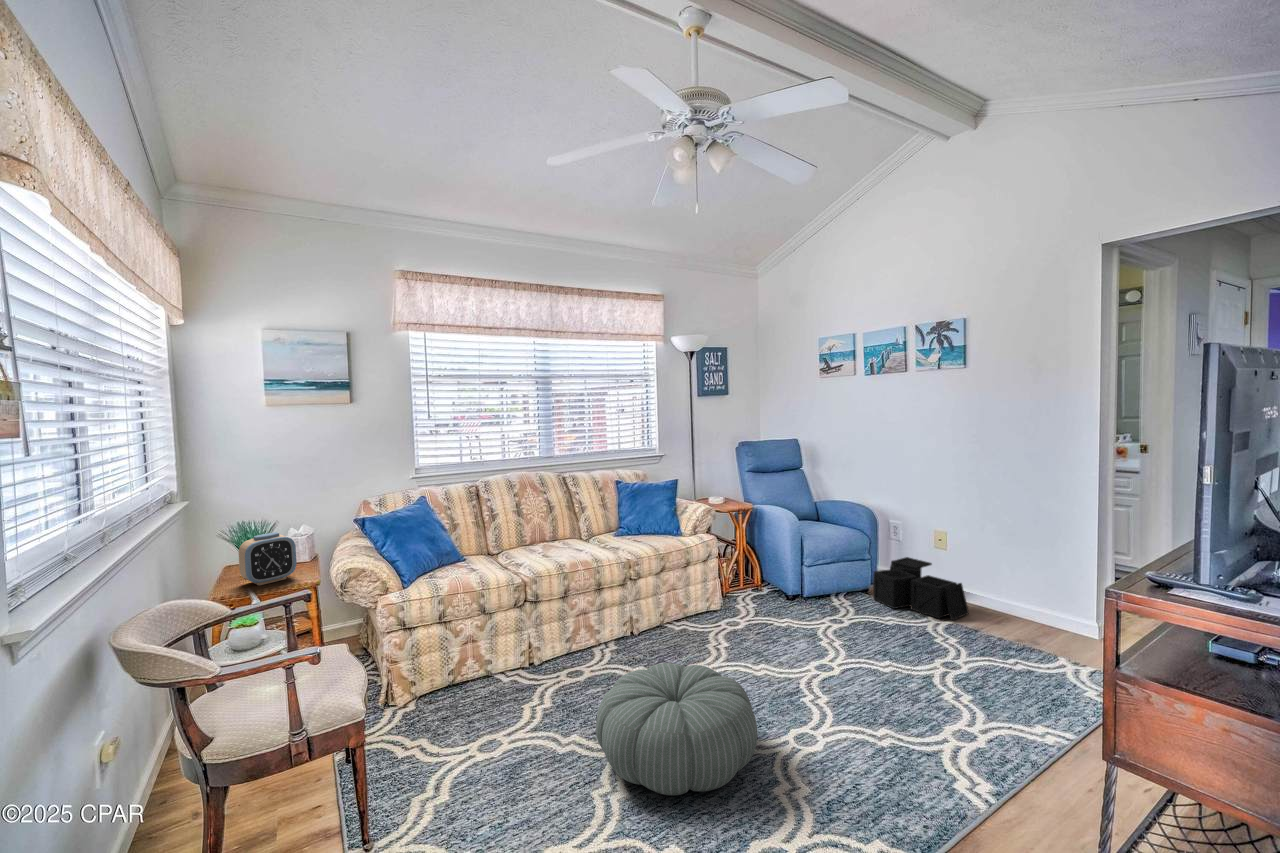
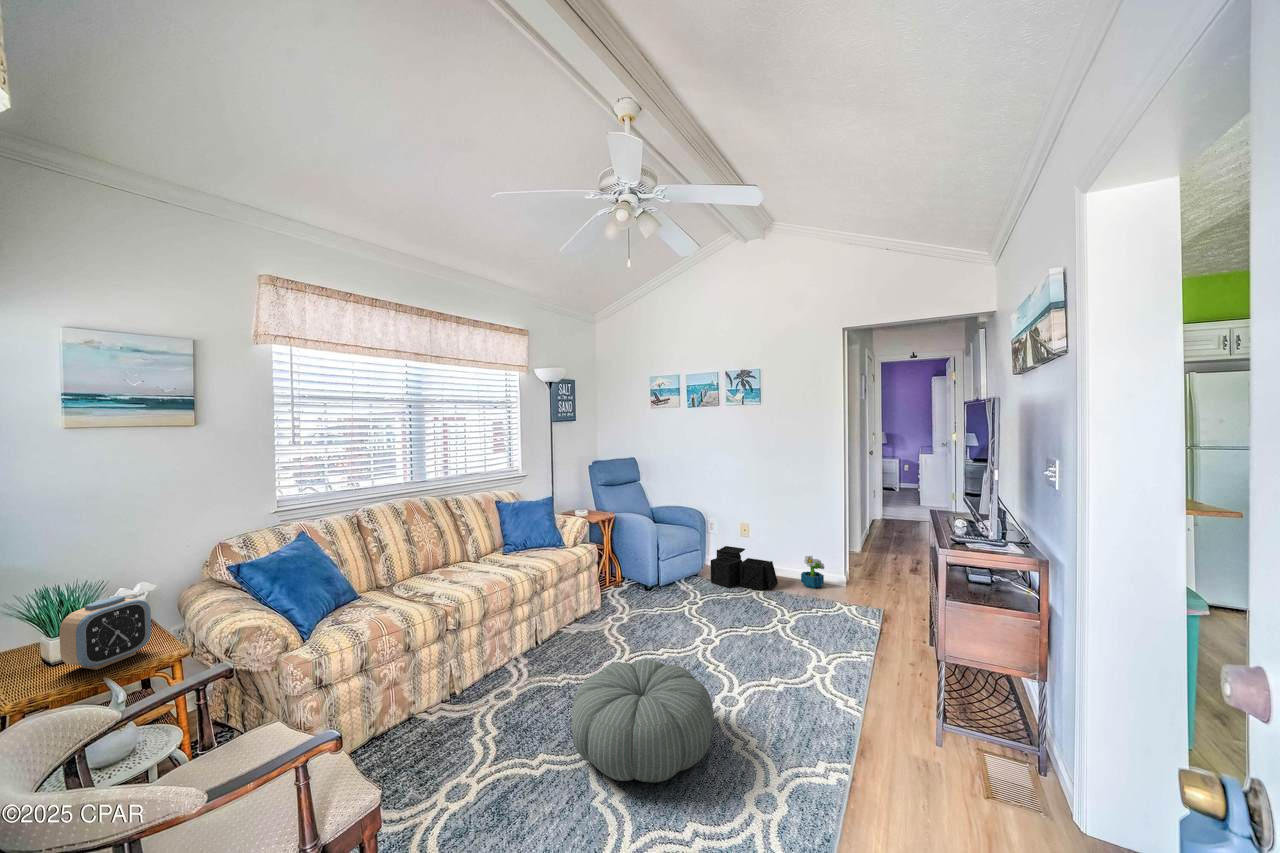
decorative plant: none [1005,582,1044,629] -> present [801,556,824,588]

